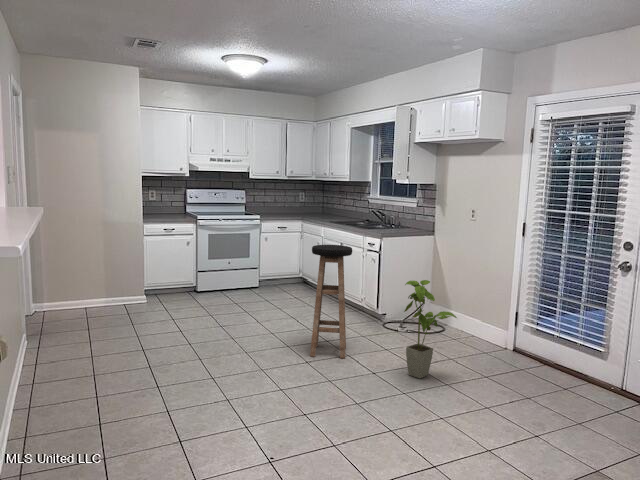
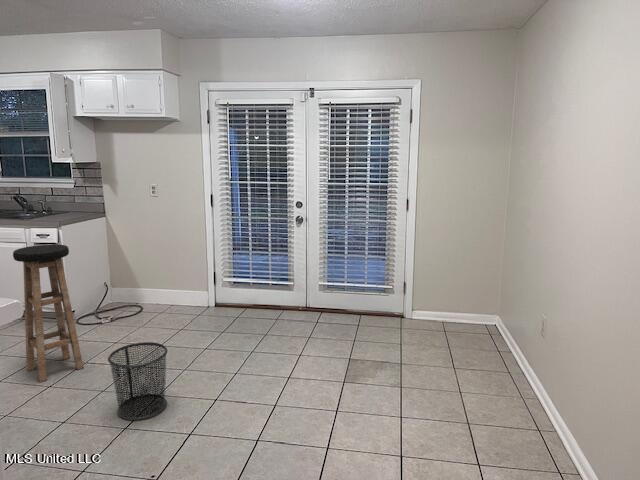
house plant: present [404,280,457,379] -> none [150,262,204,356]
waste bin: none [321,342,373,412] -> present [108,342,168,420]

